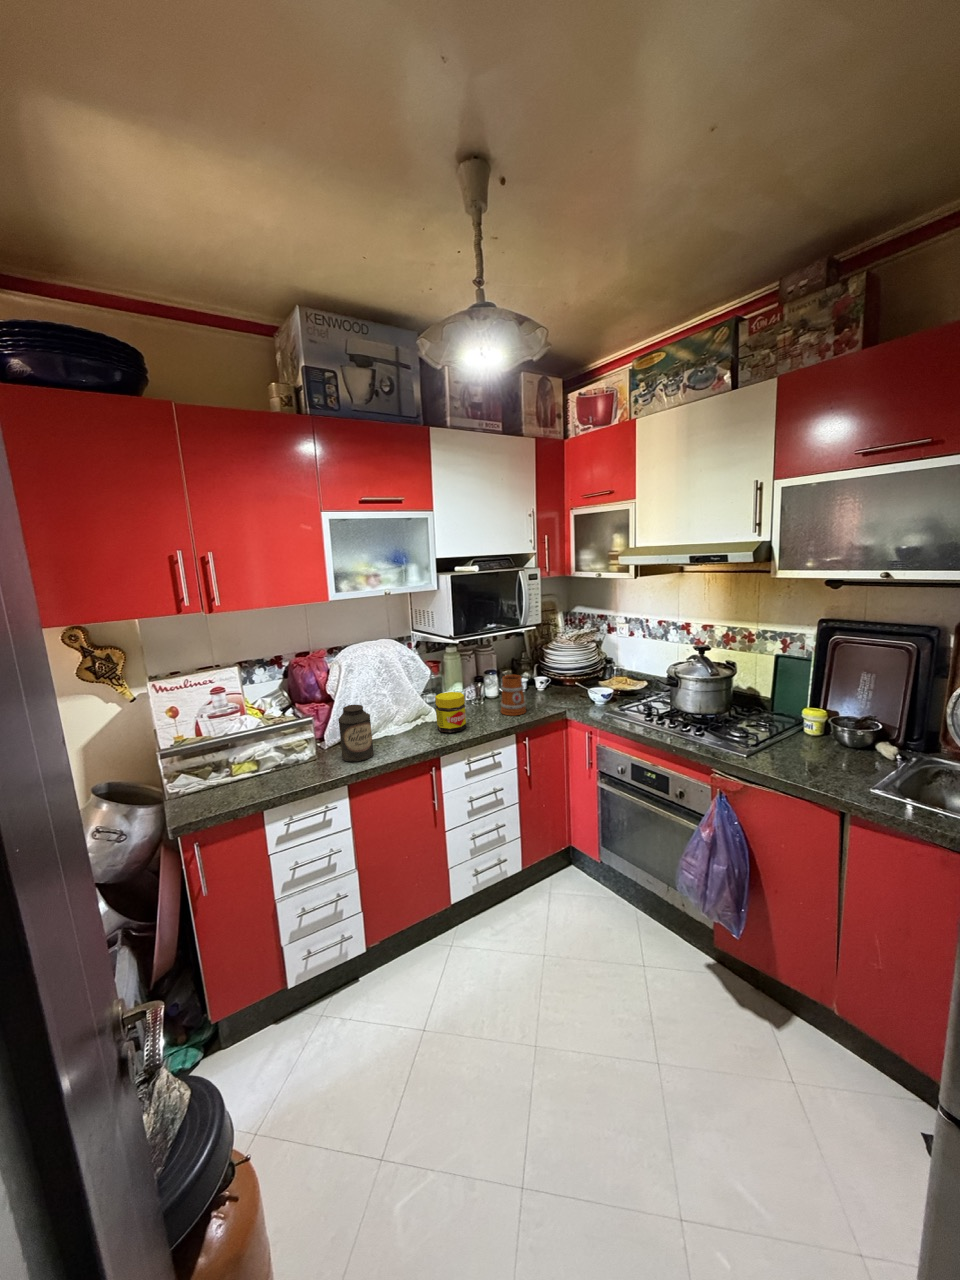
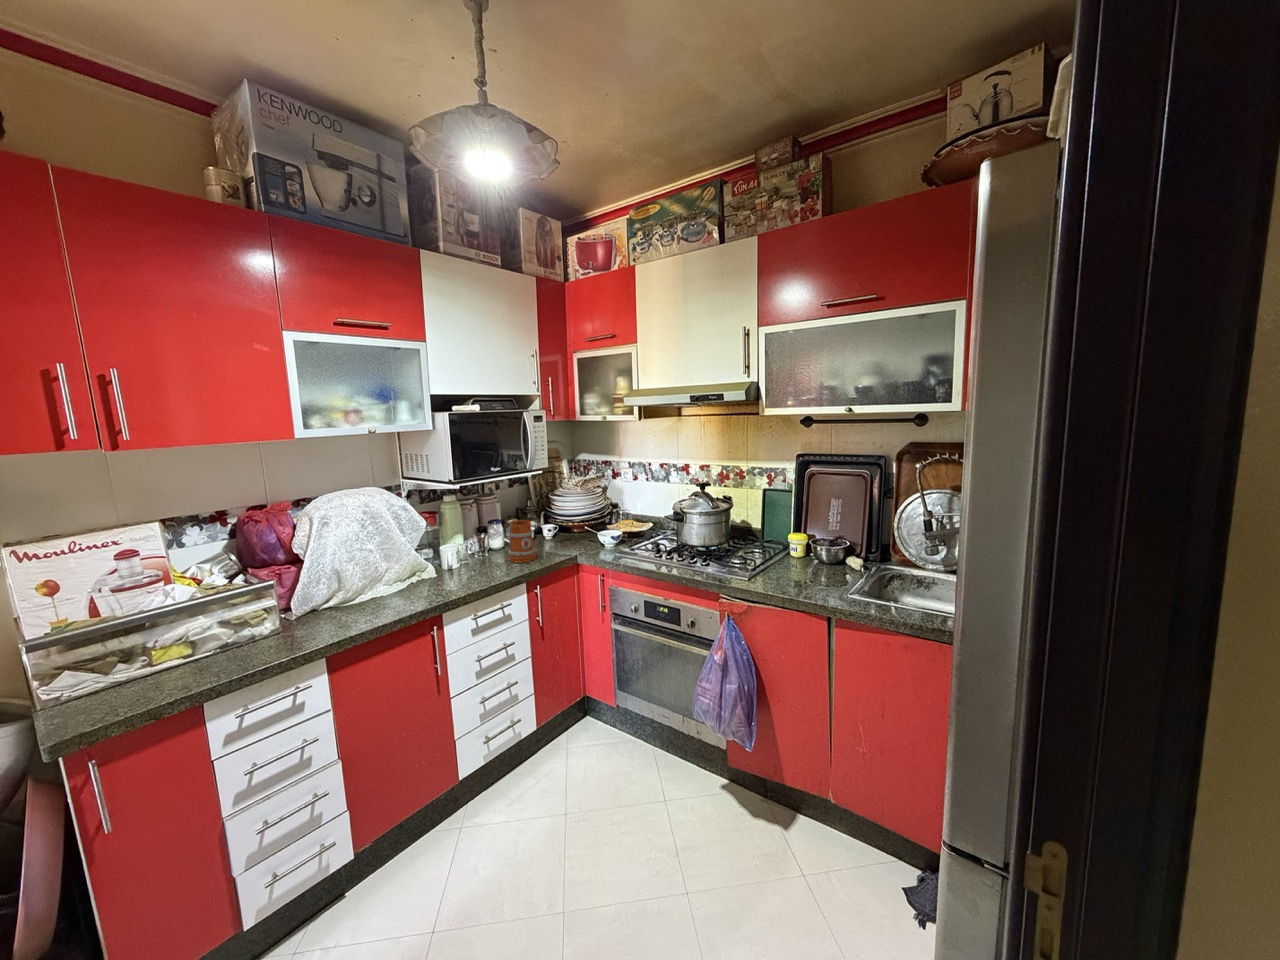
jar: present [435,692,466,732] -> none [434,541,471,585]
canister: present [338,705,374,762] -> none [311,561,359,629]

